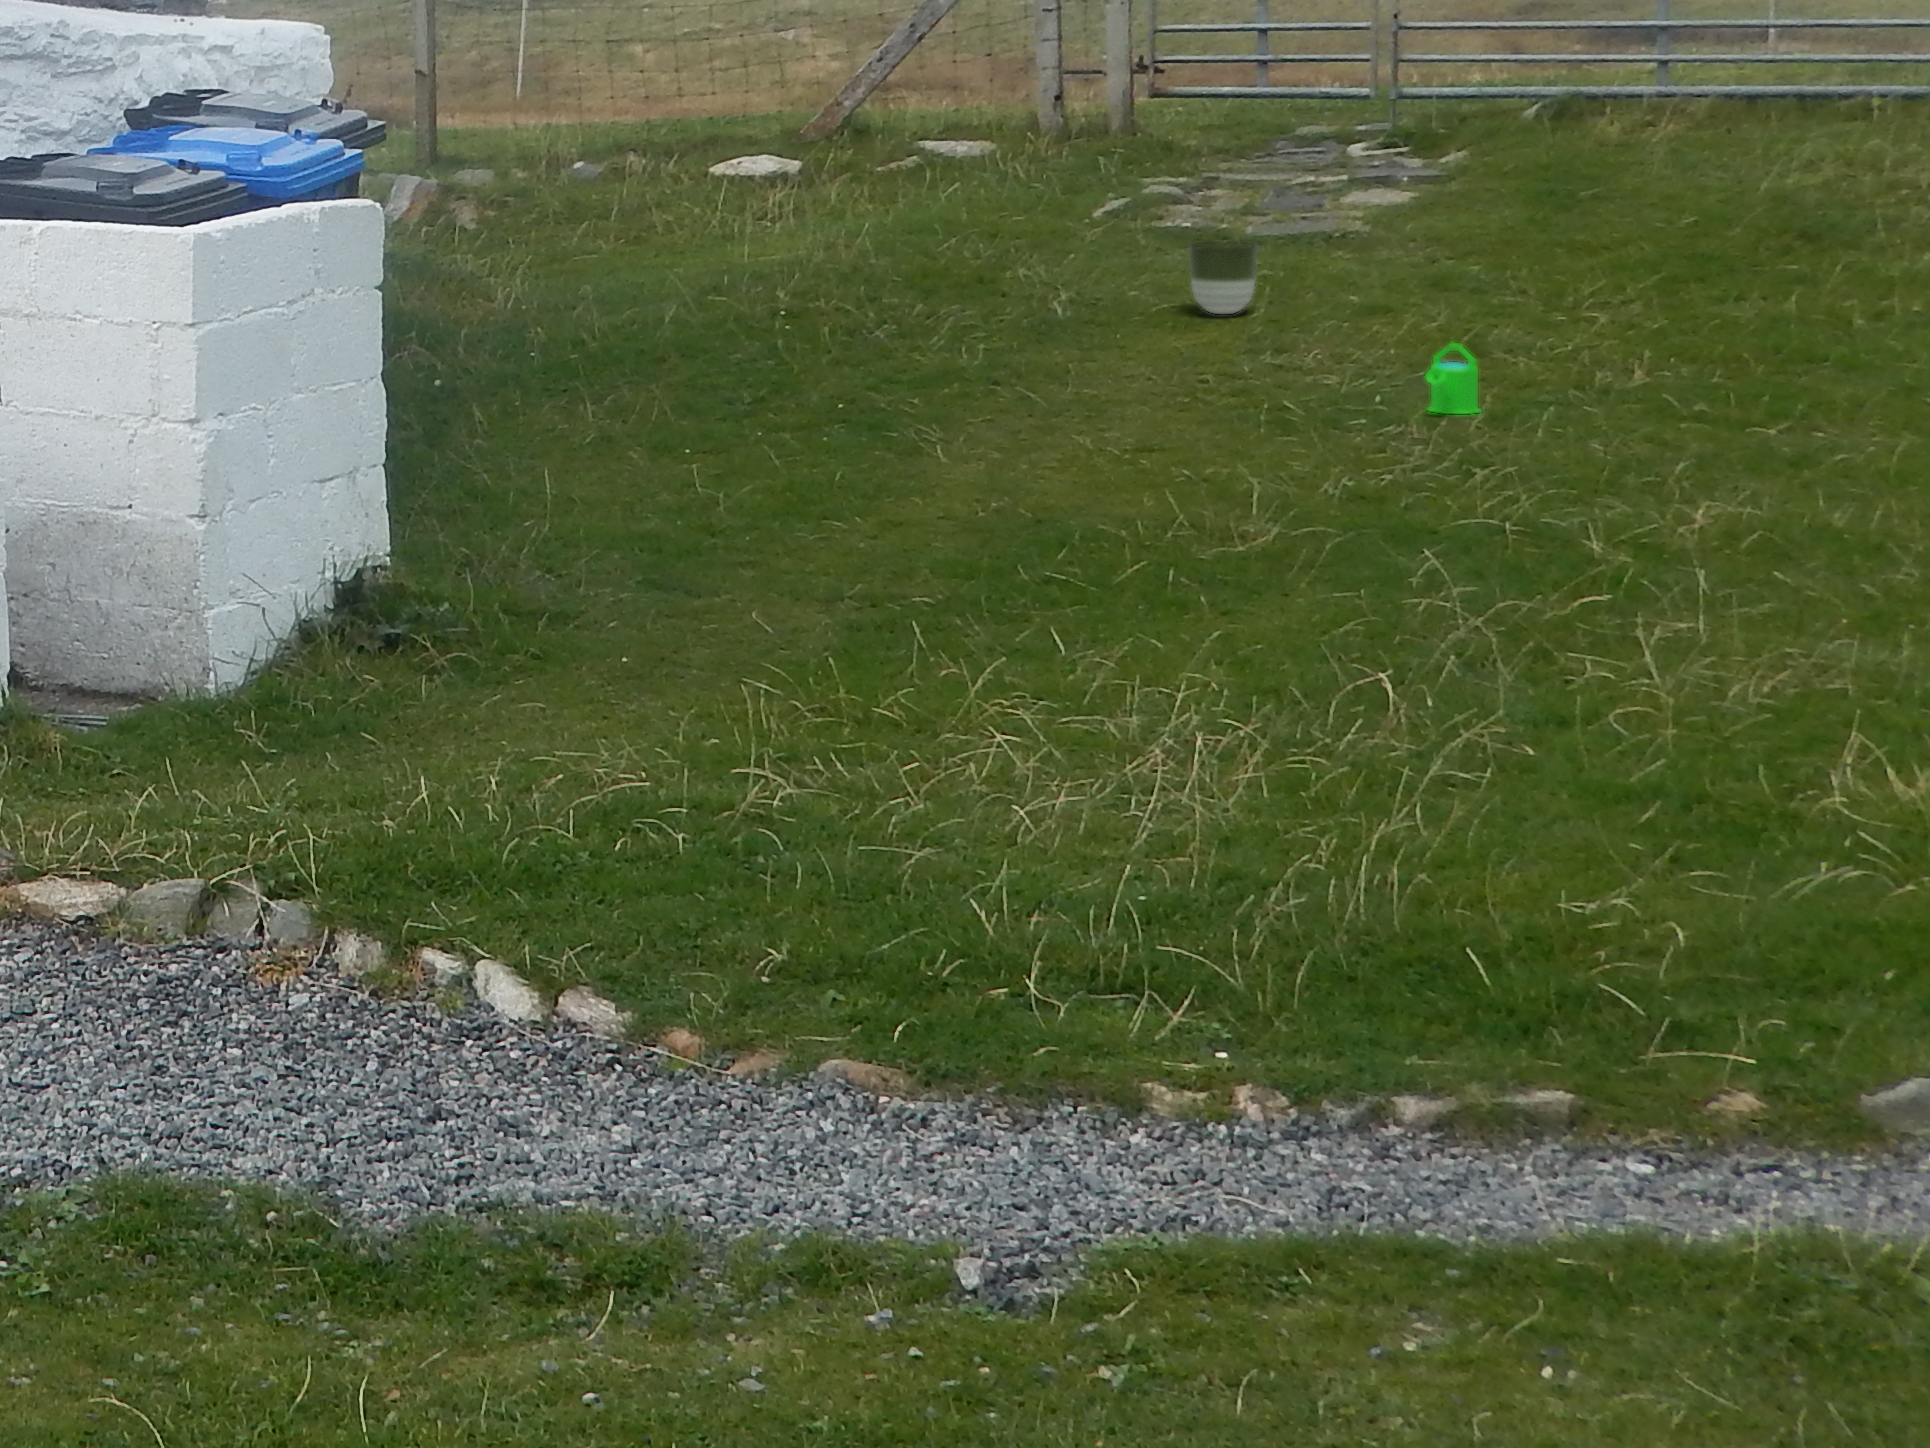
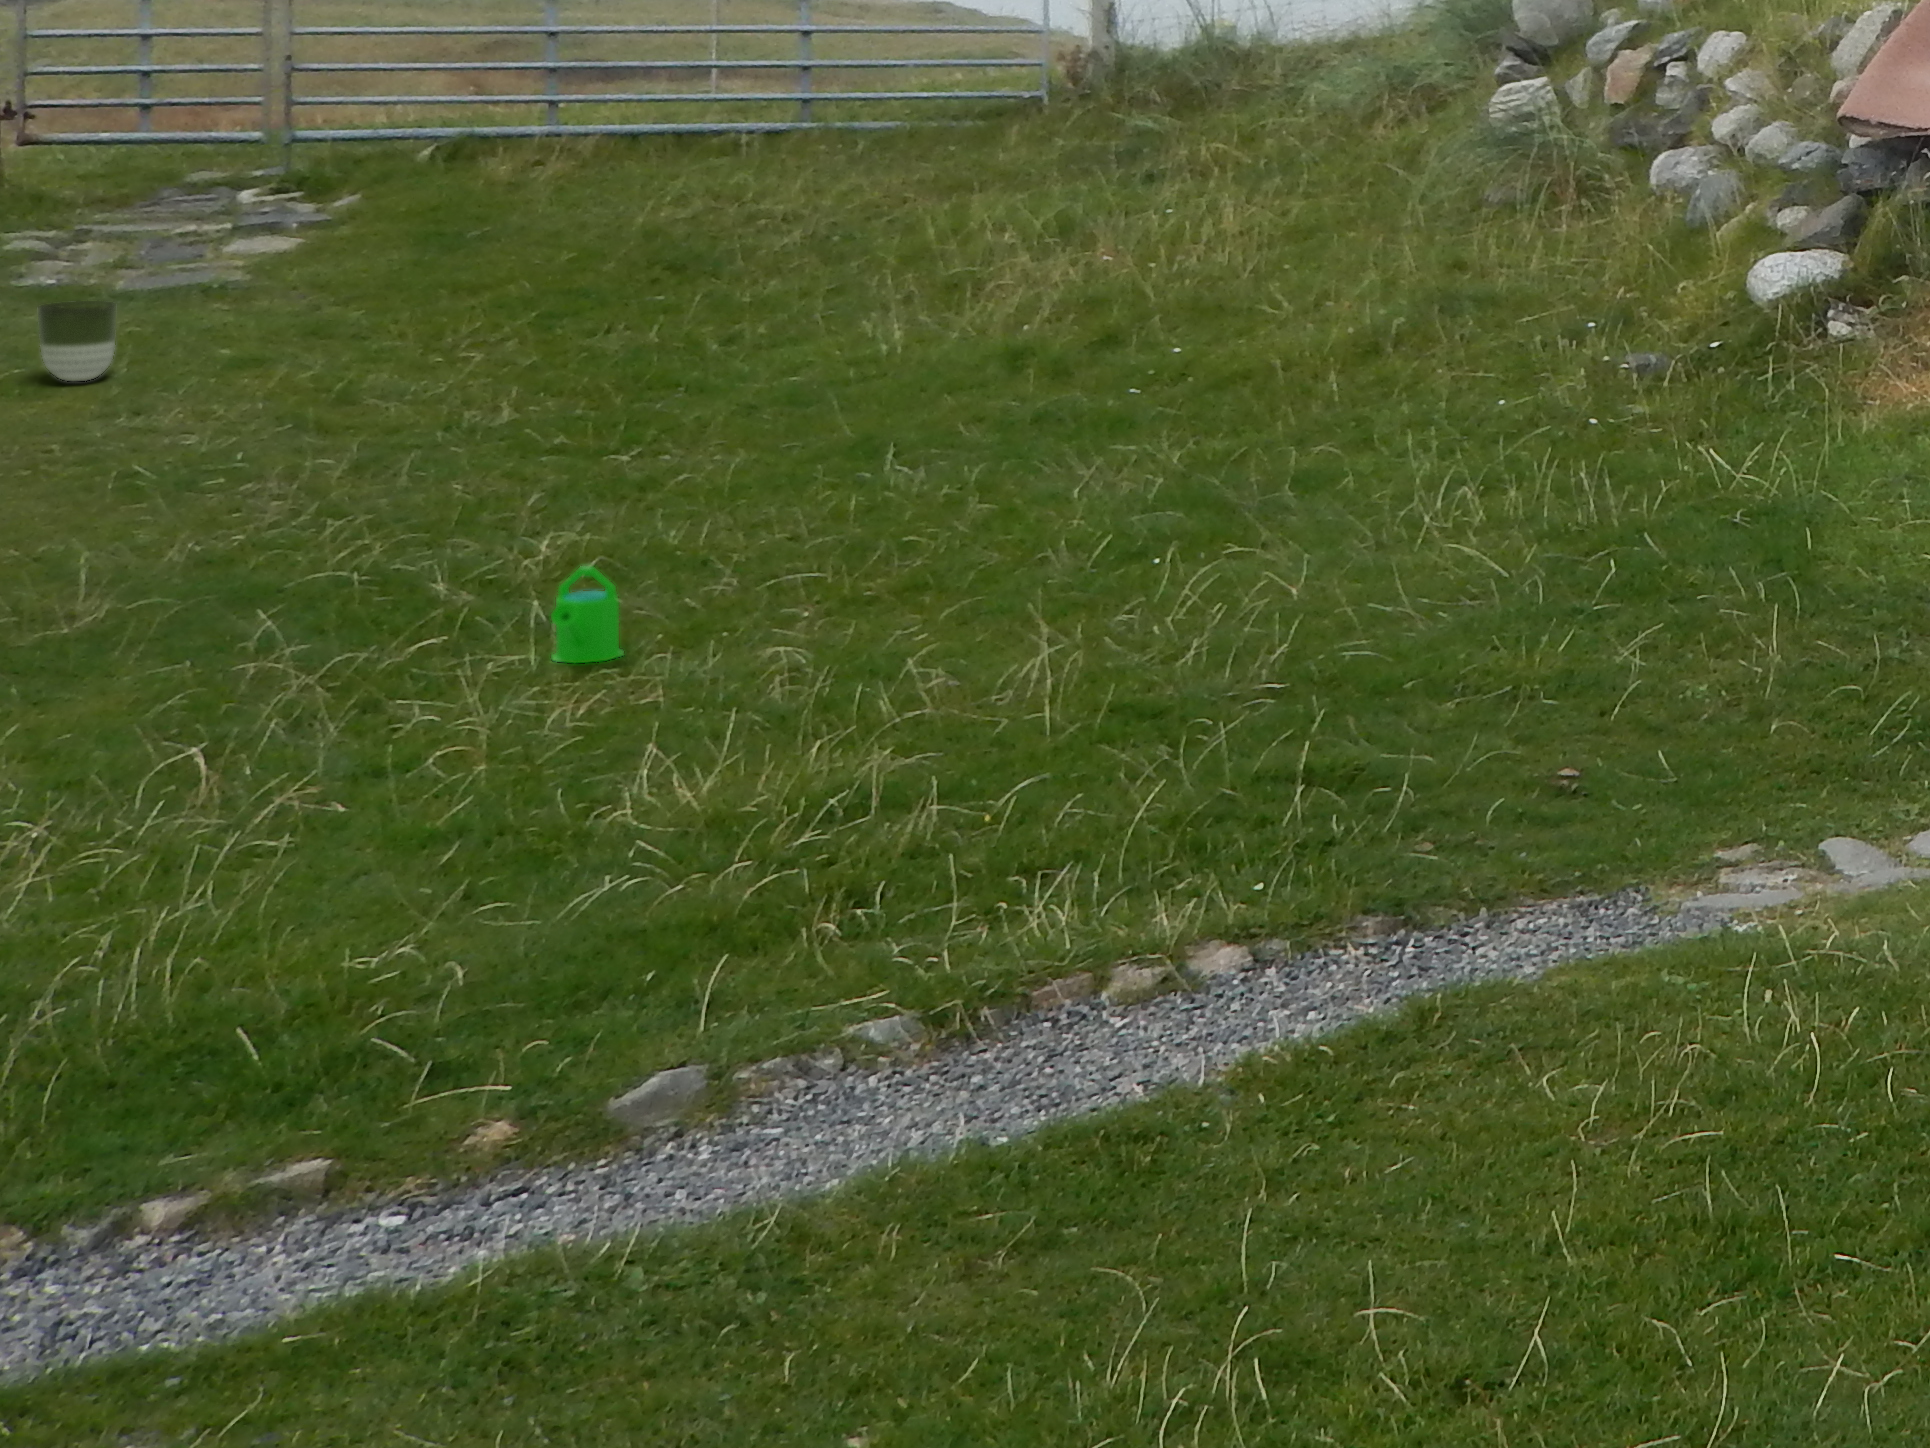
watering can: present [1426,343,1481,414] -> present [551,566,623,663]

